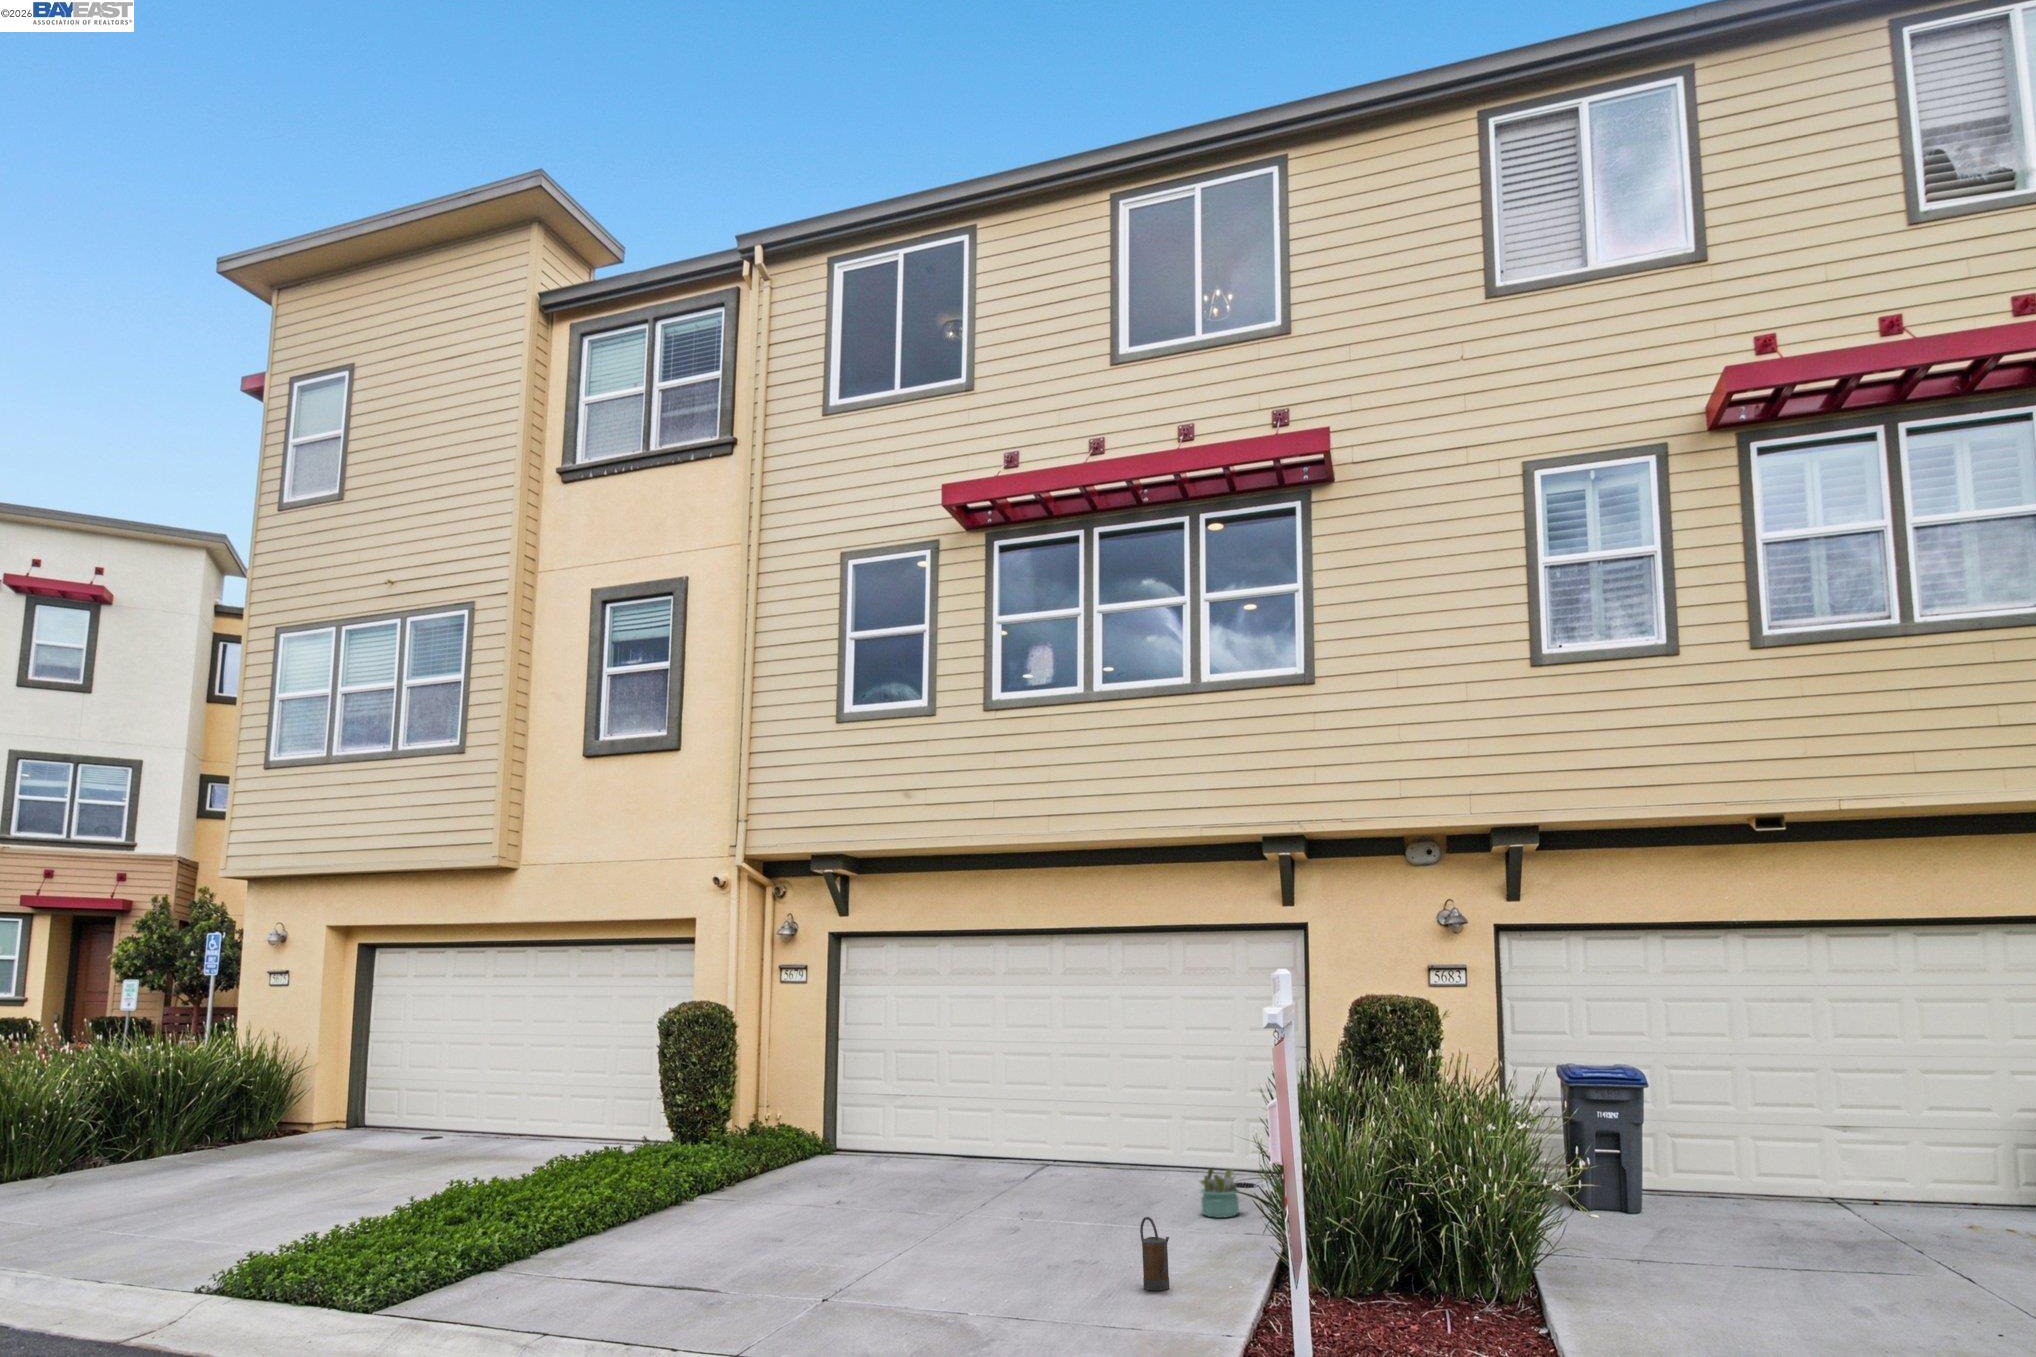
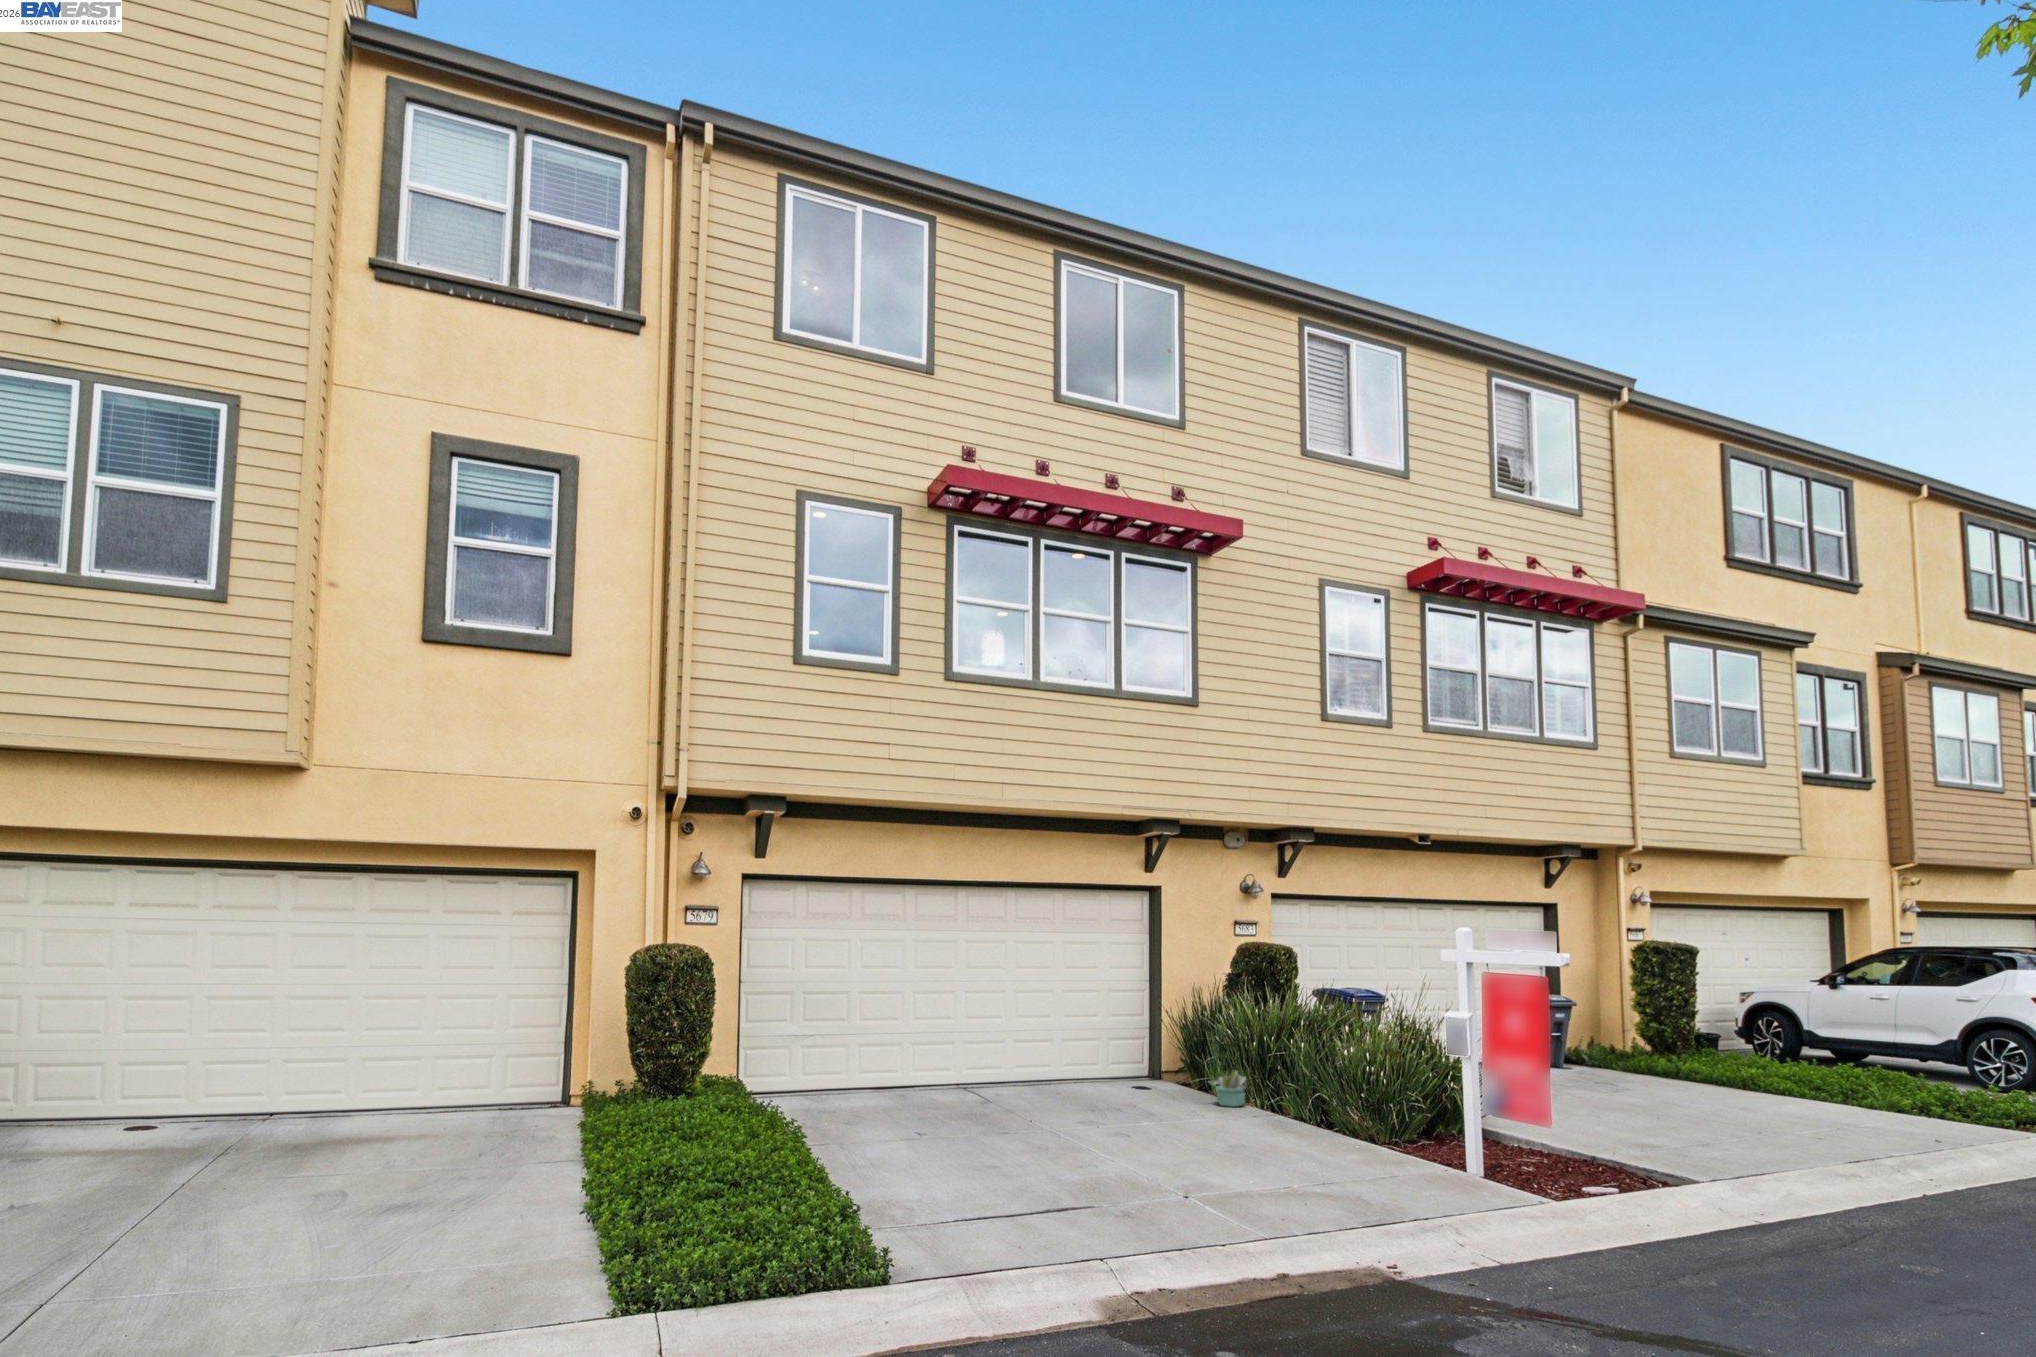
watering can: present [1140,1217,1169,1290] -> none [1383,1100,1425,1148]

